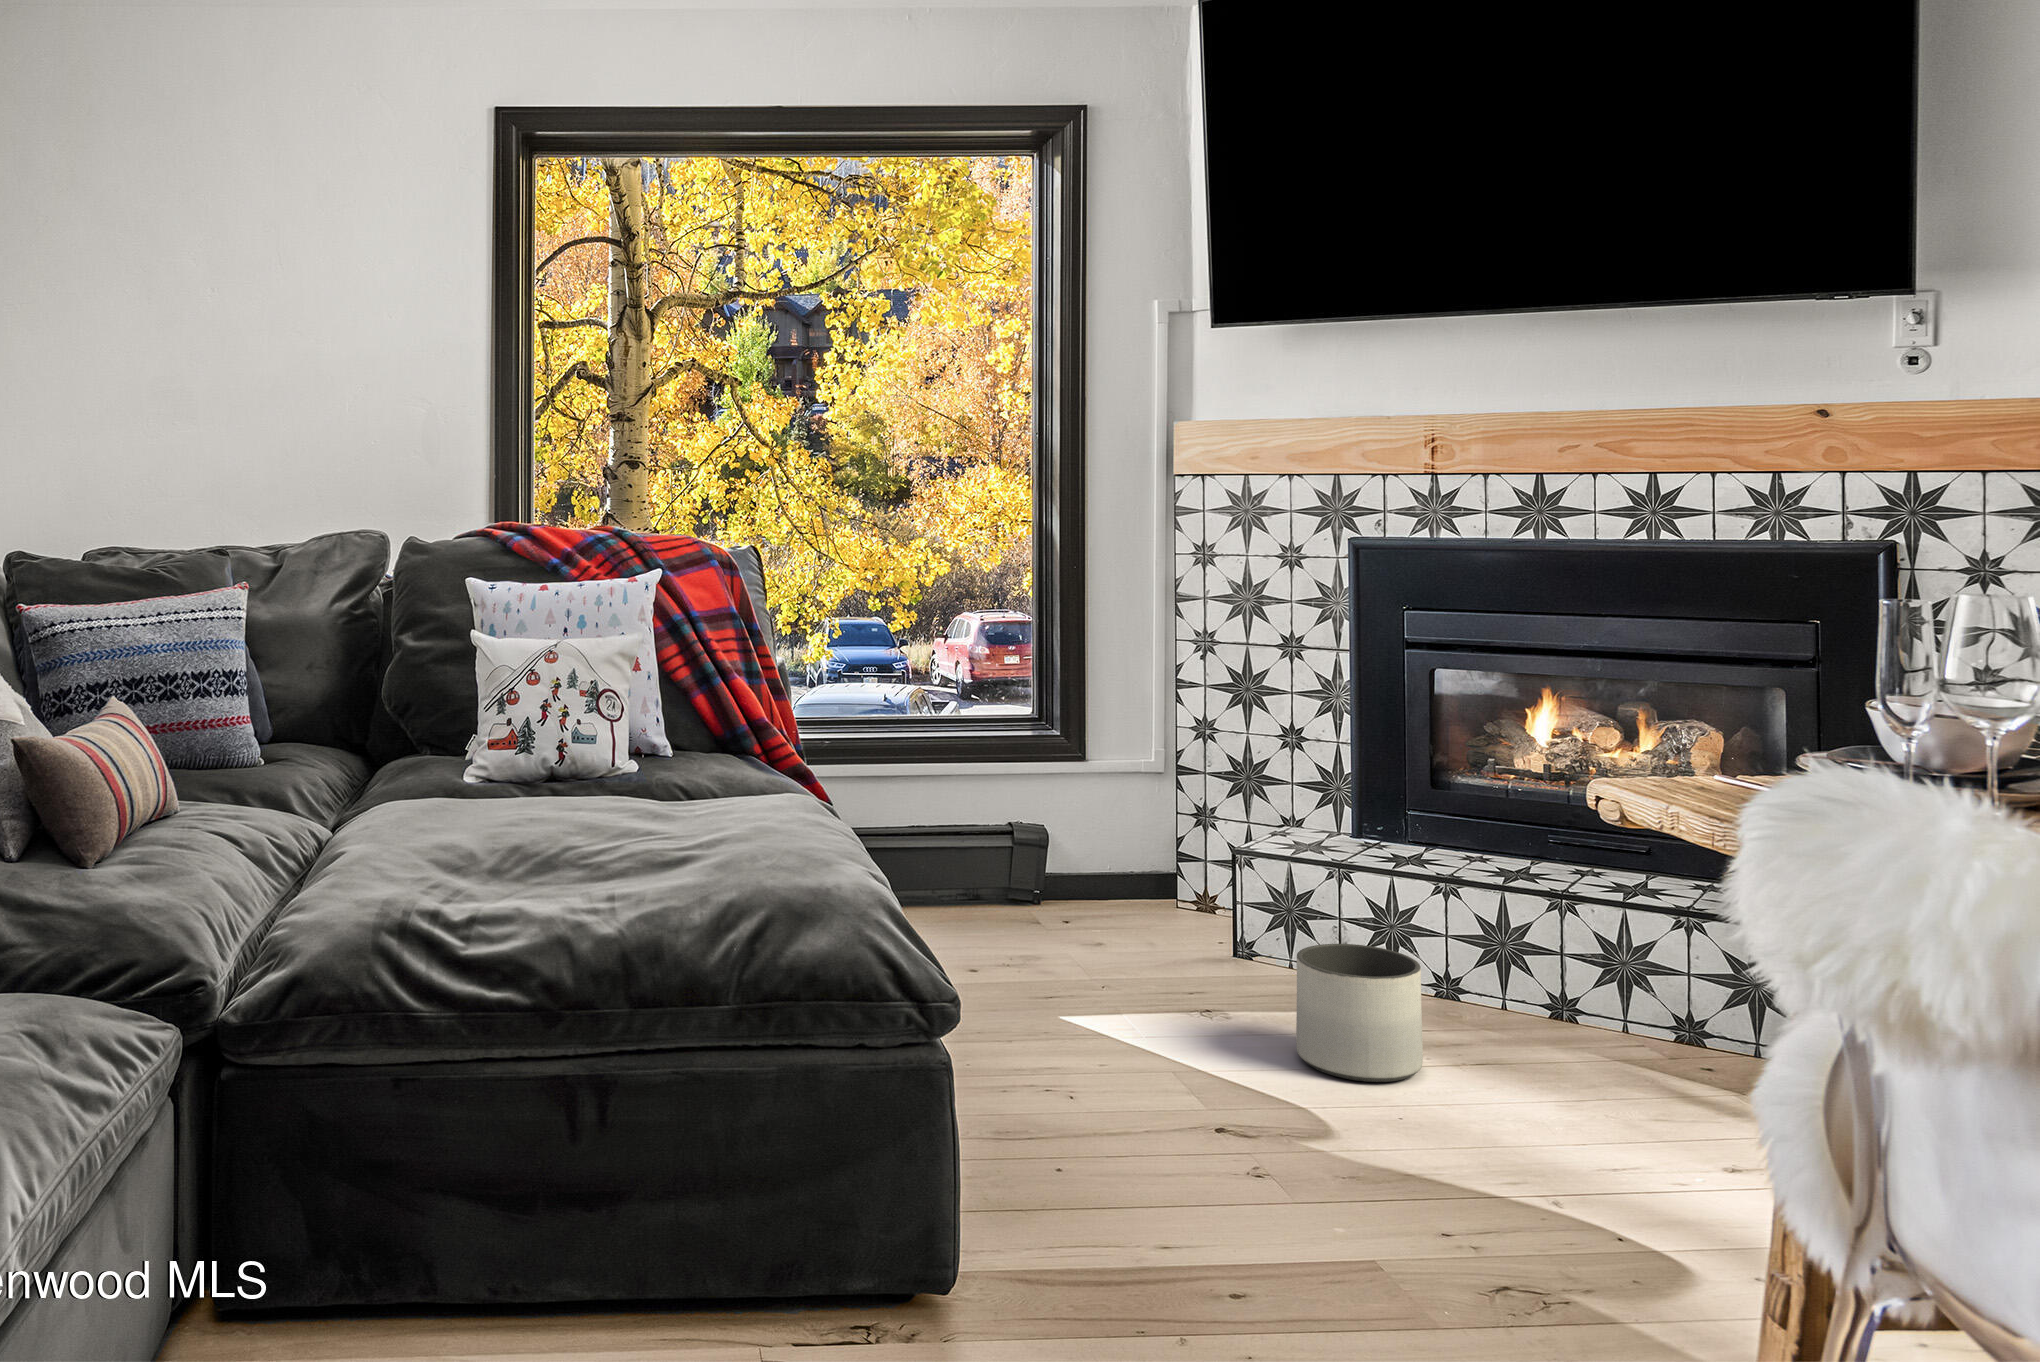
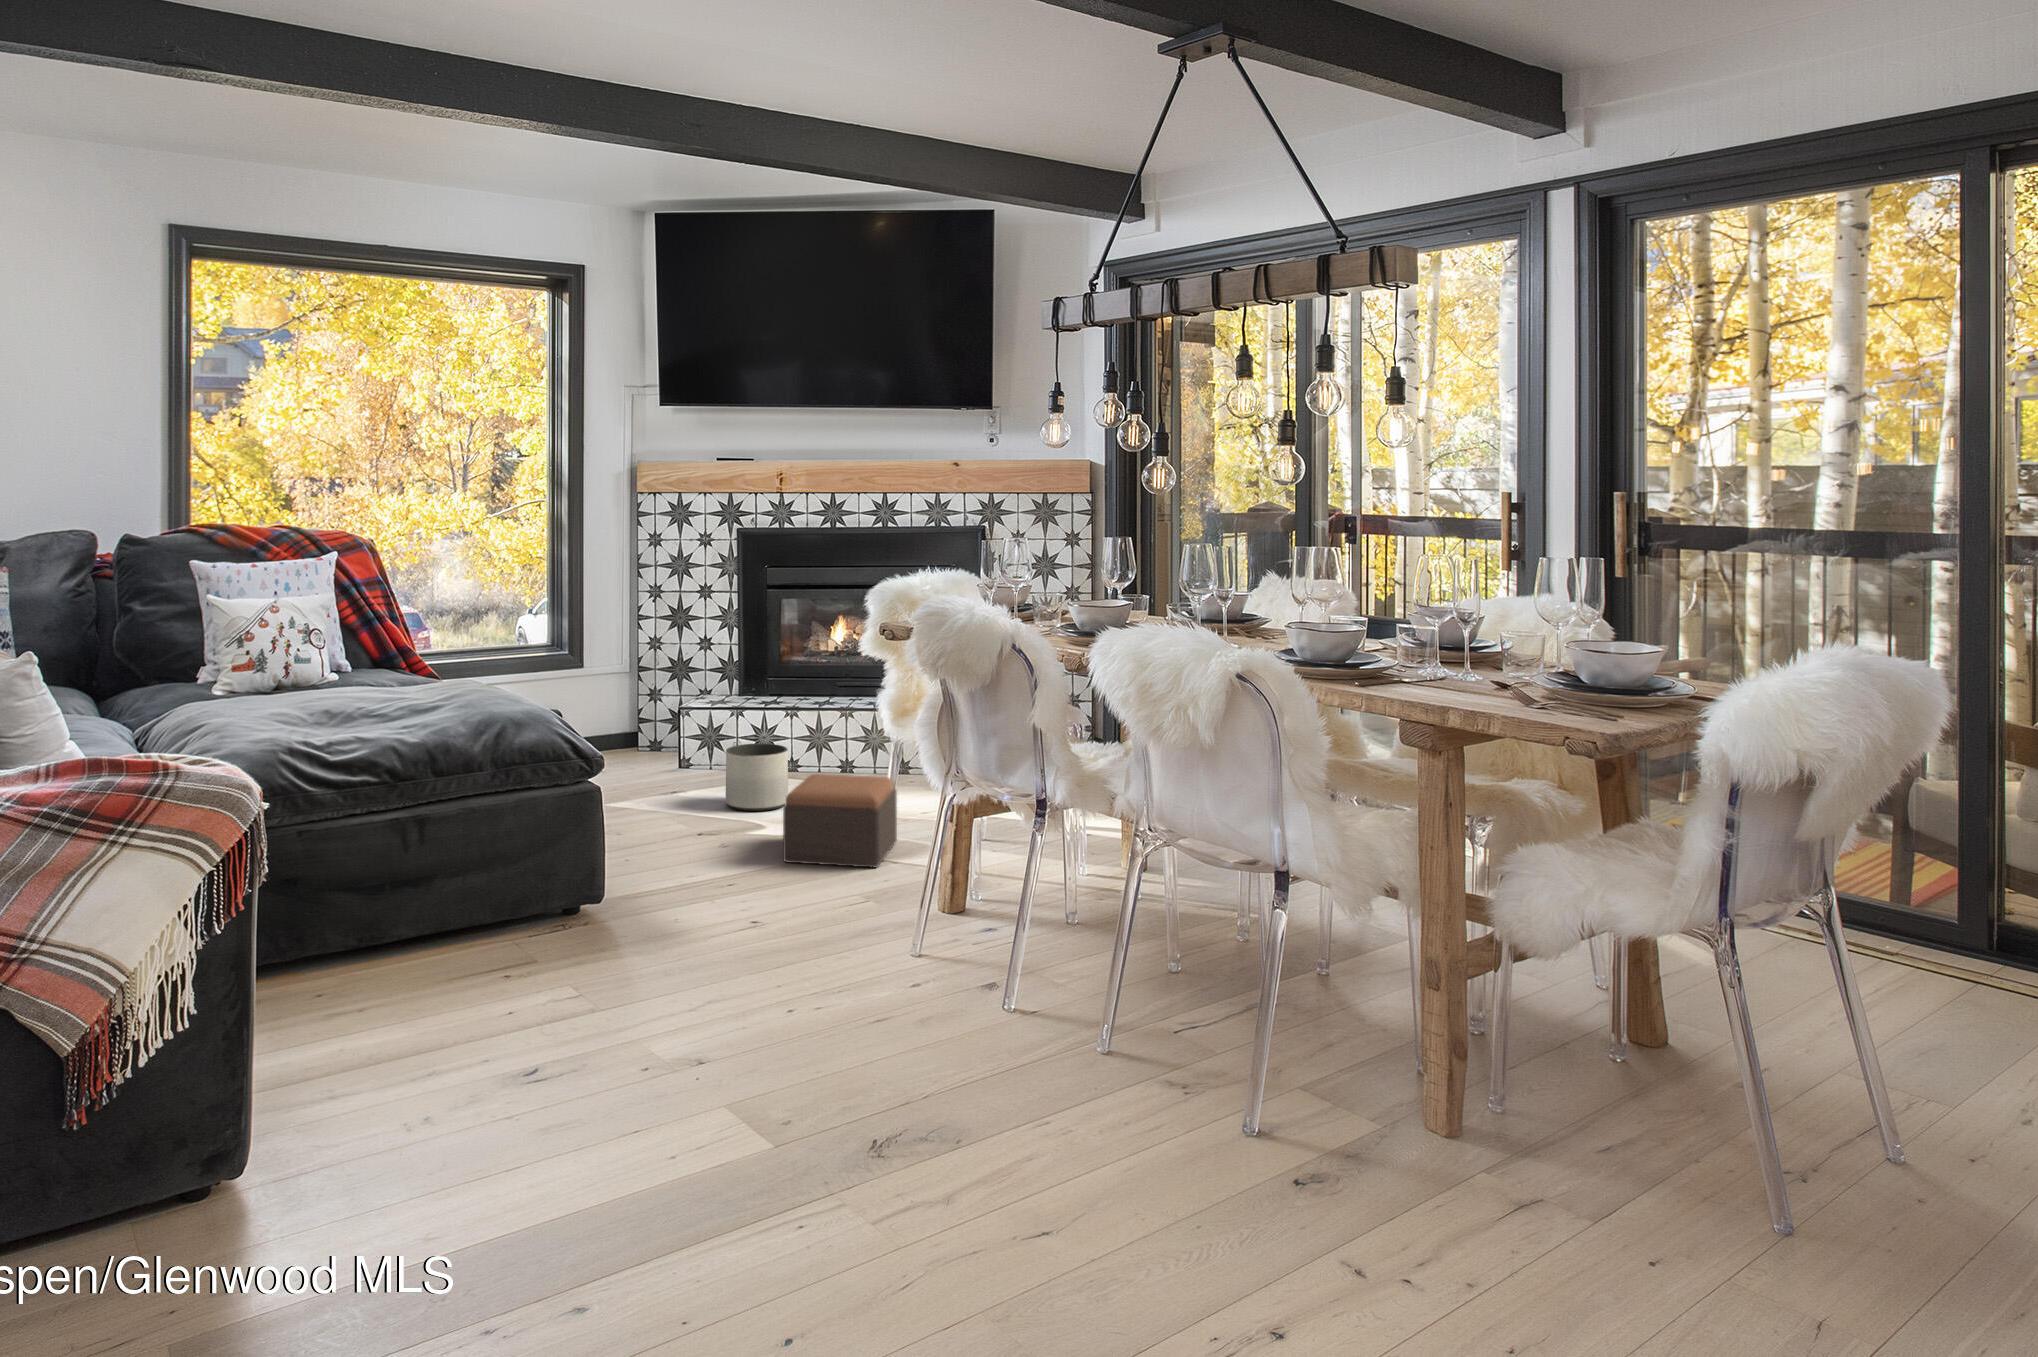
footstool: none [1371,1052,1649,1307] -> present [783,774,897,868]

